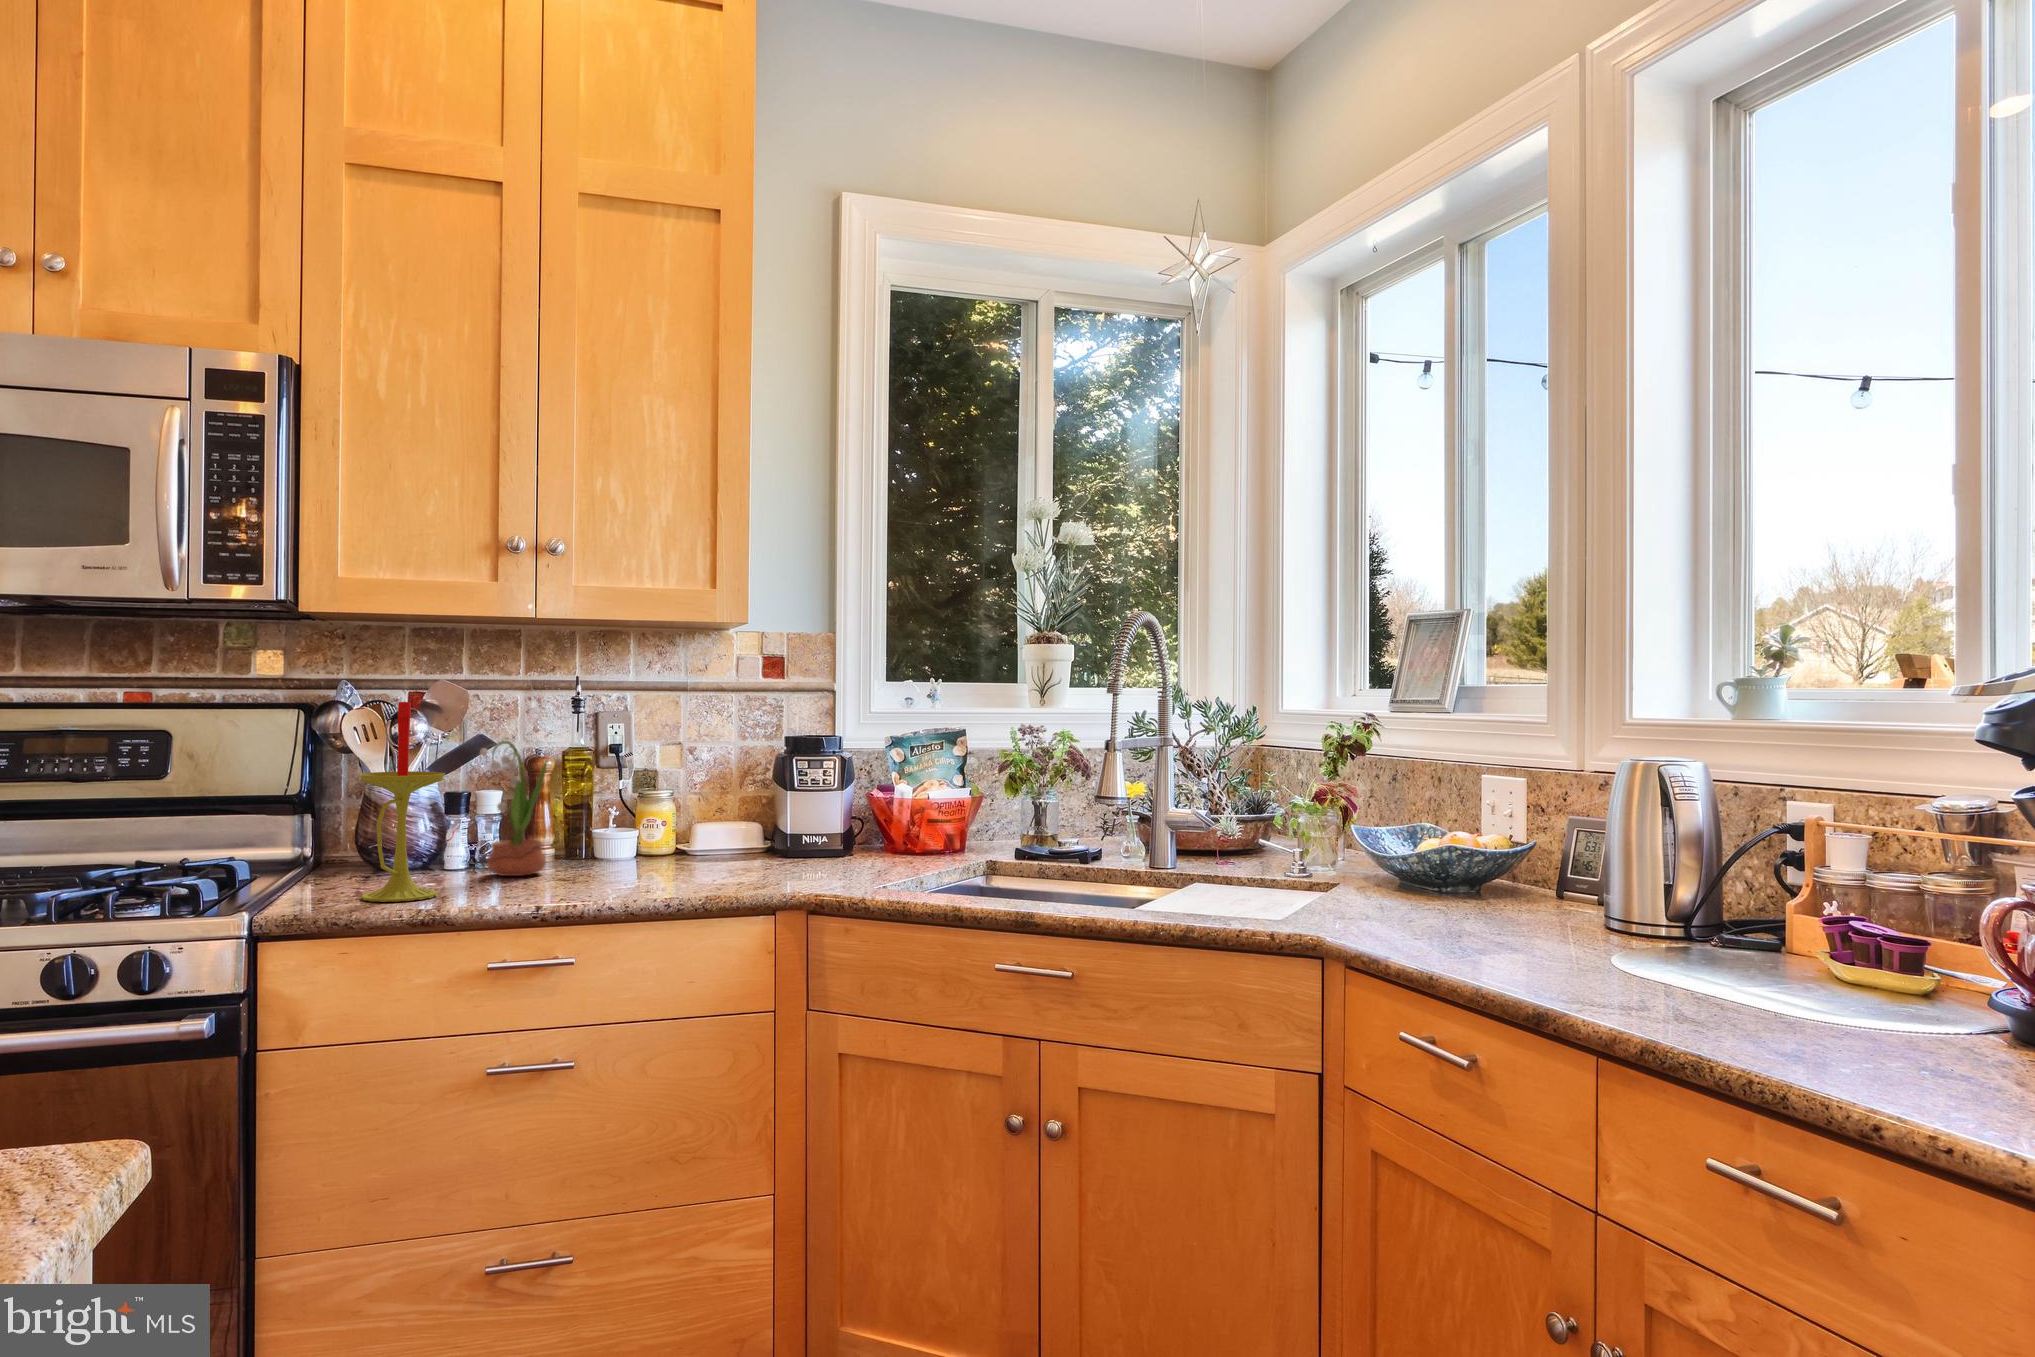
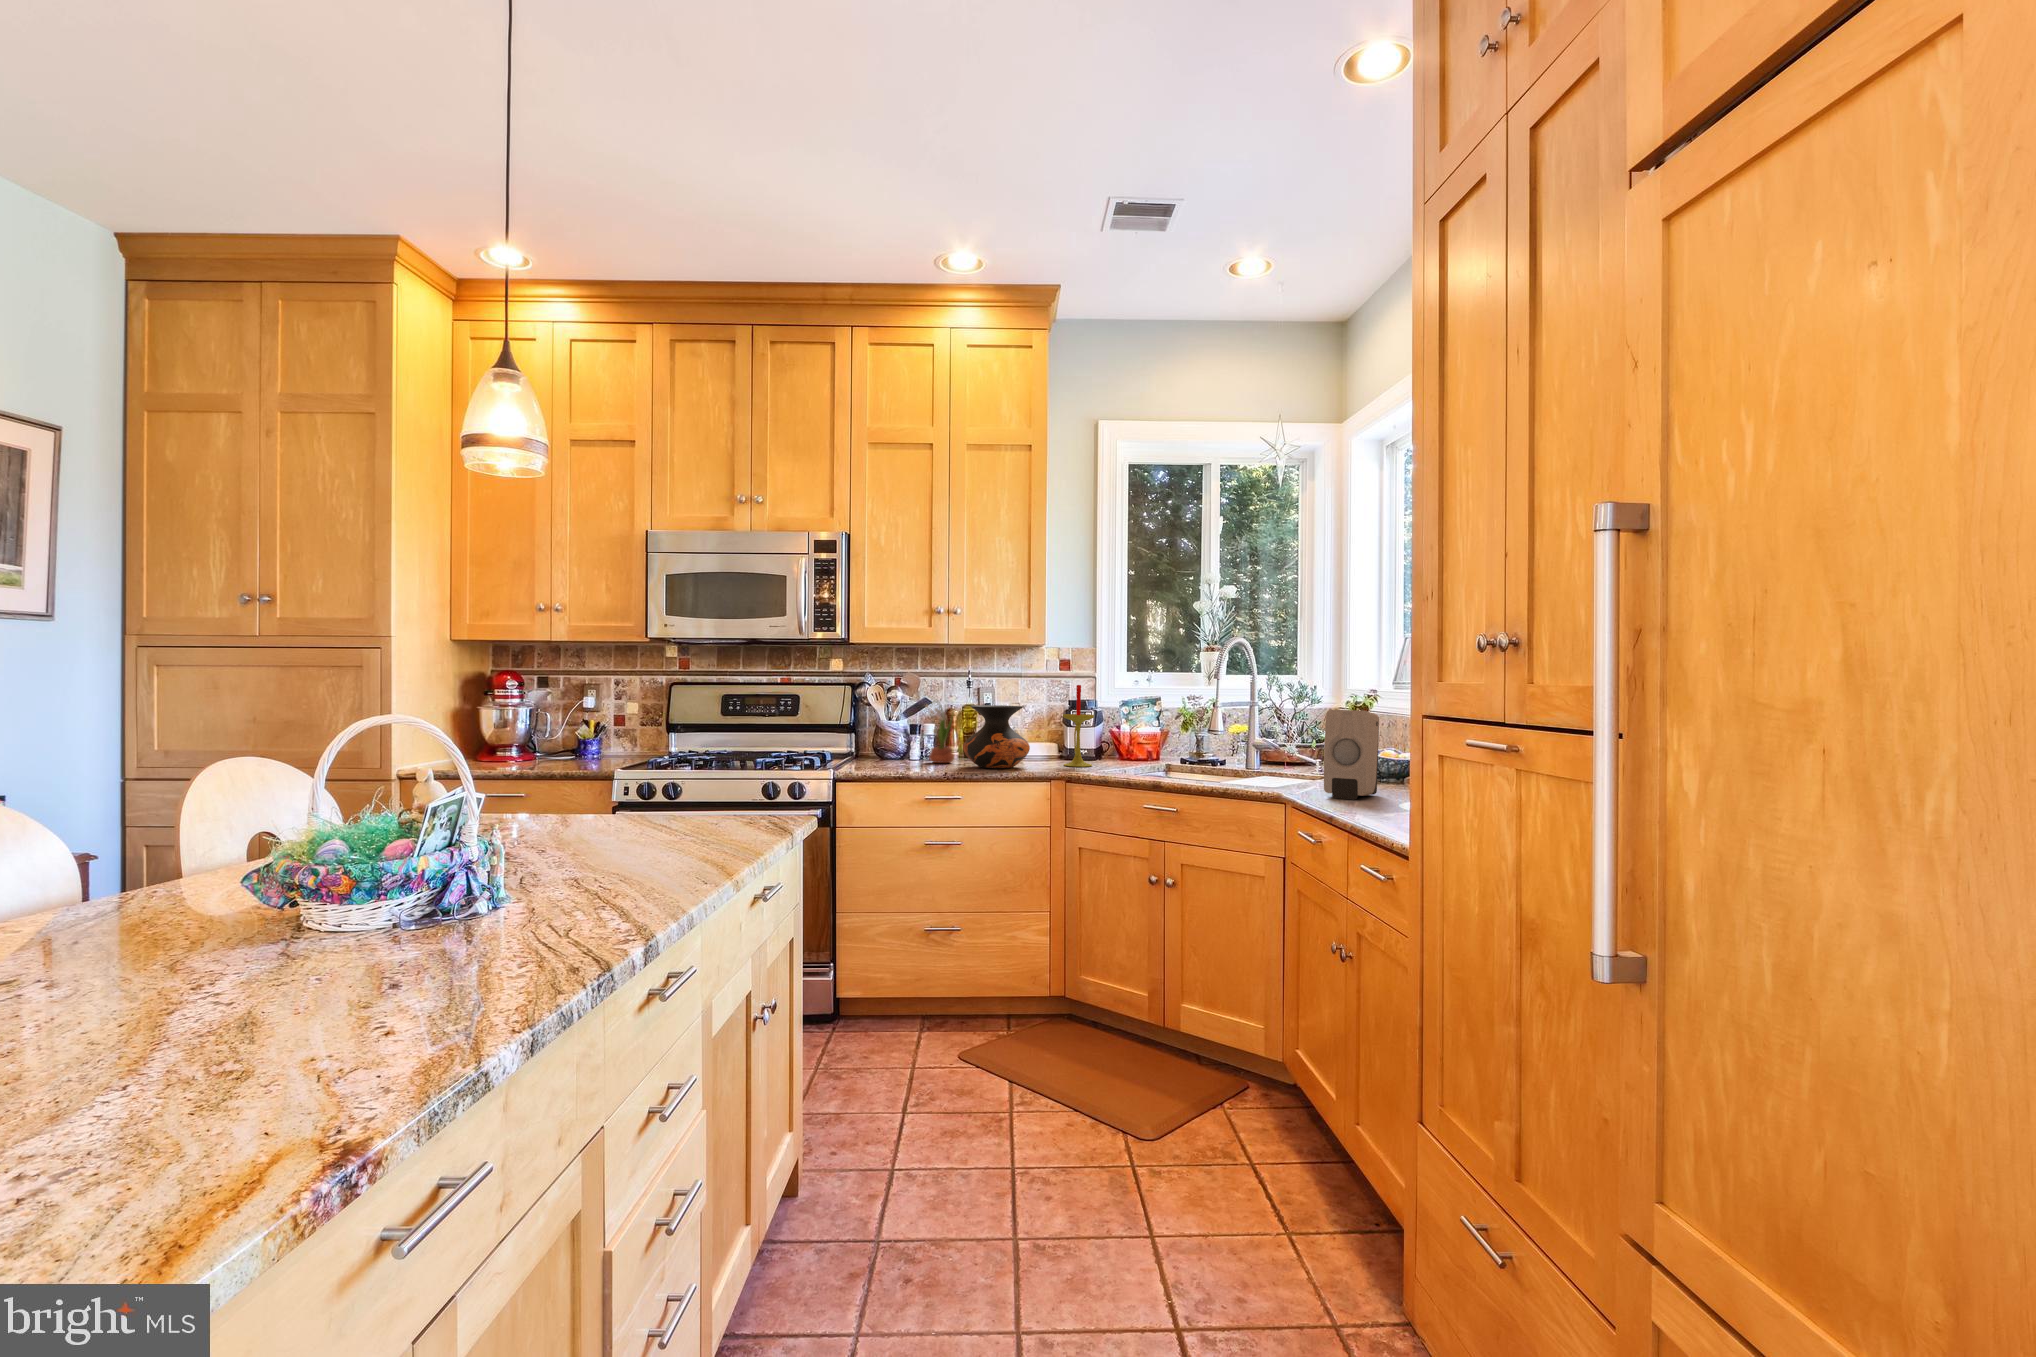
candle: present [359,702,445,902] -> present [1063,685,1094,767]
vase: none [569,749,719,887] -> present [963,705,1030,769]
soap dispenser: none [1396,757,1492,947] -> present [1324,710,1379,800]

